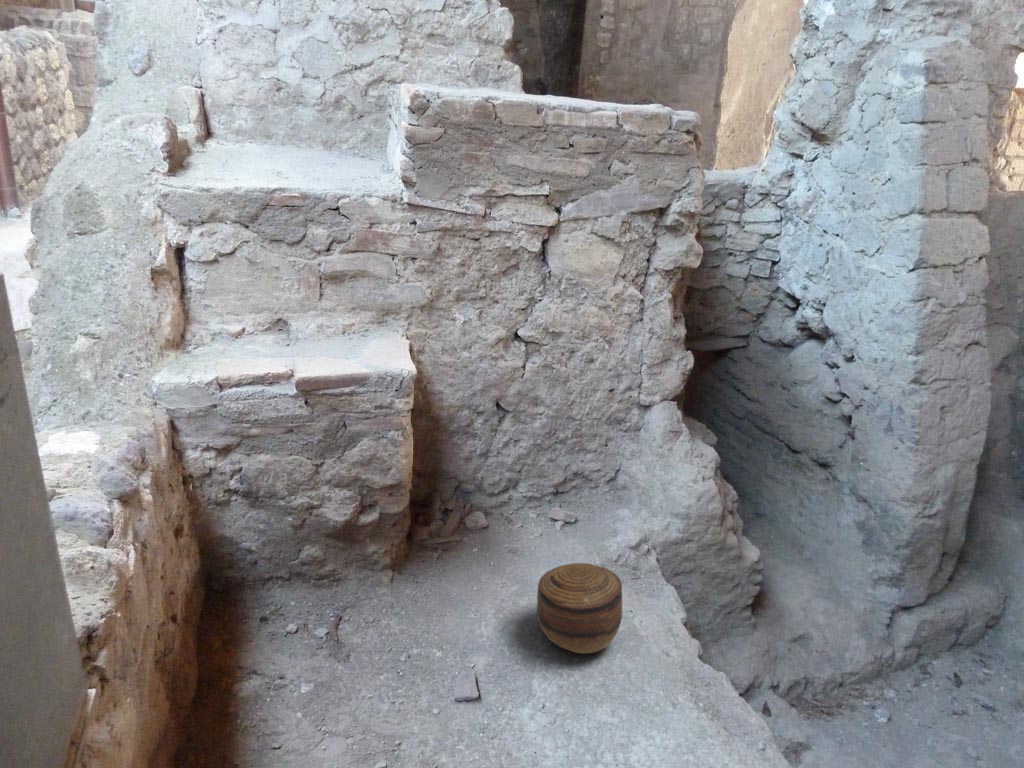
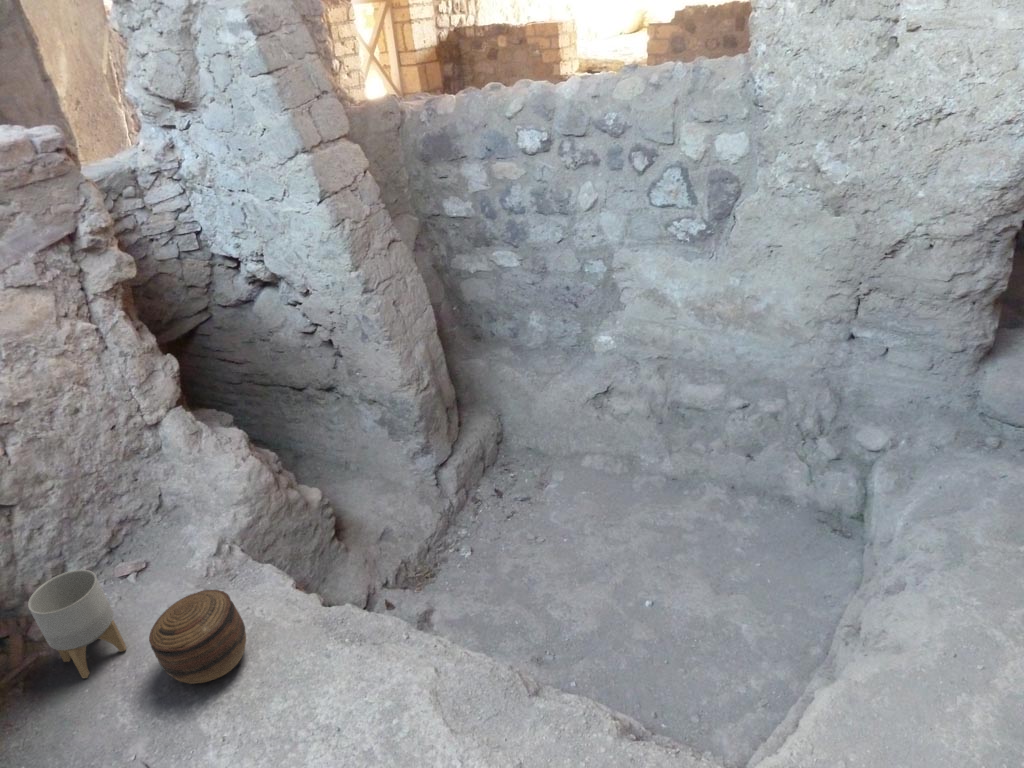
planter: none [471,484,532,581] -> present [28,569,126,678]

